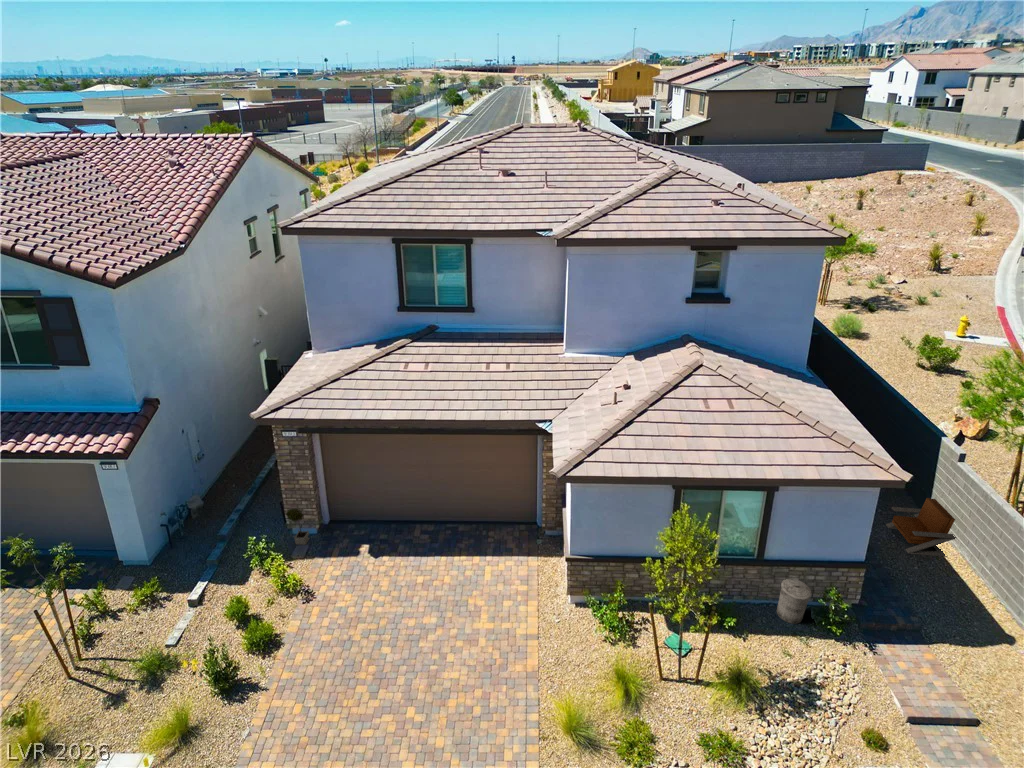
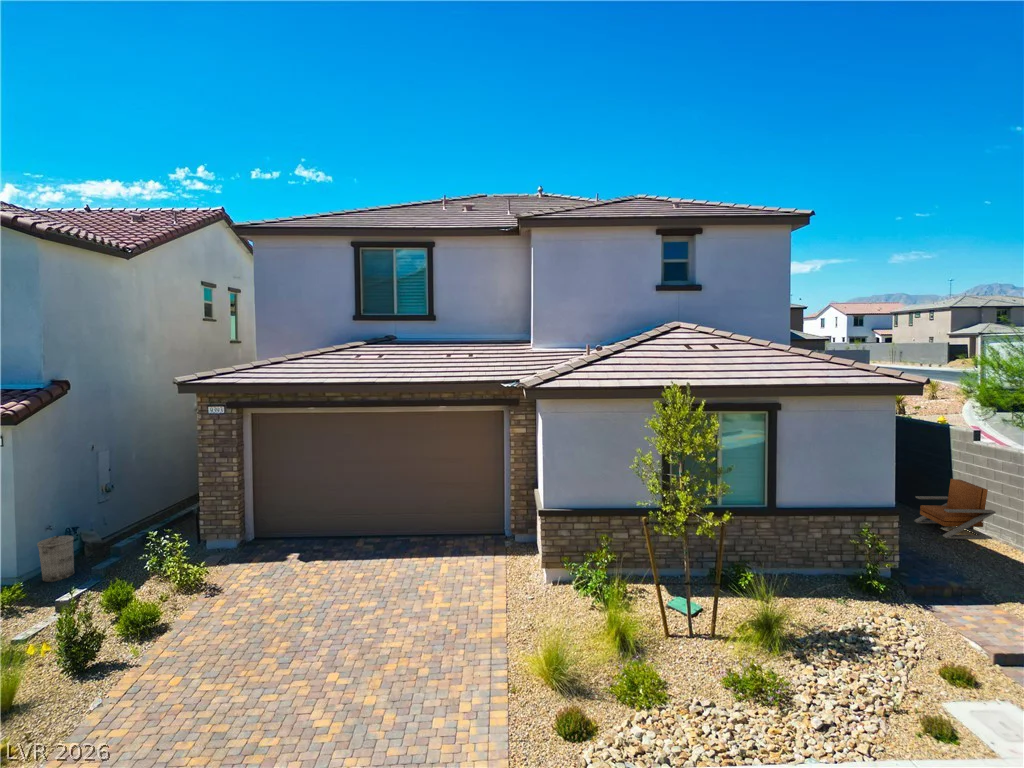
potted tree: present [286,509,309,545] -> none [201,508,227,556]
trash can: present [777,579,811,624] -> present [37,536,74,582]

